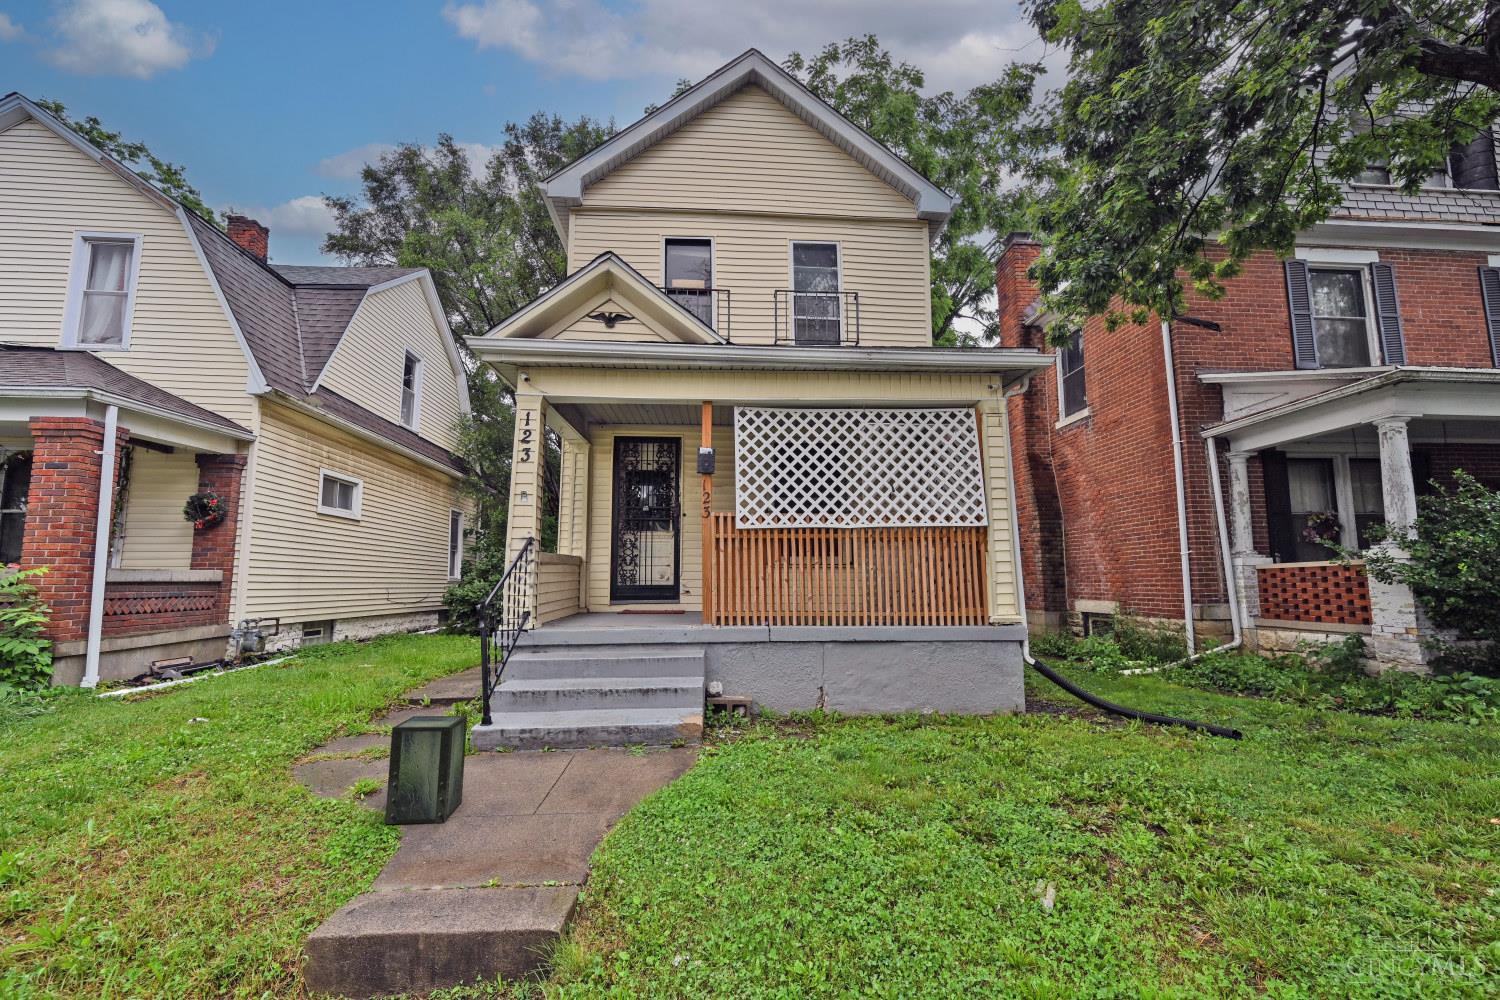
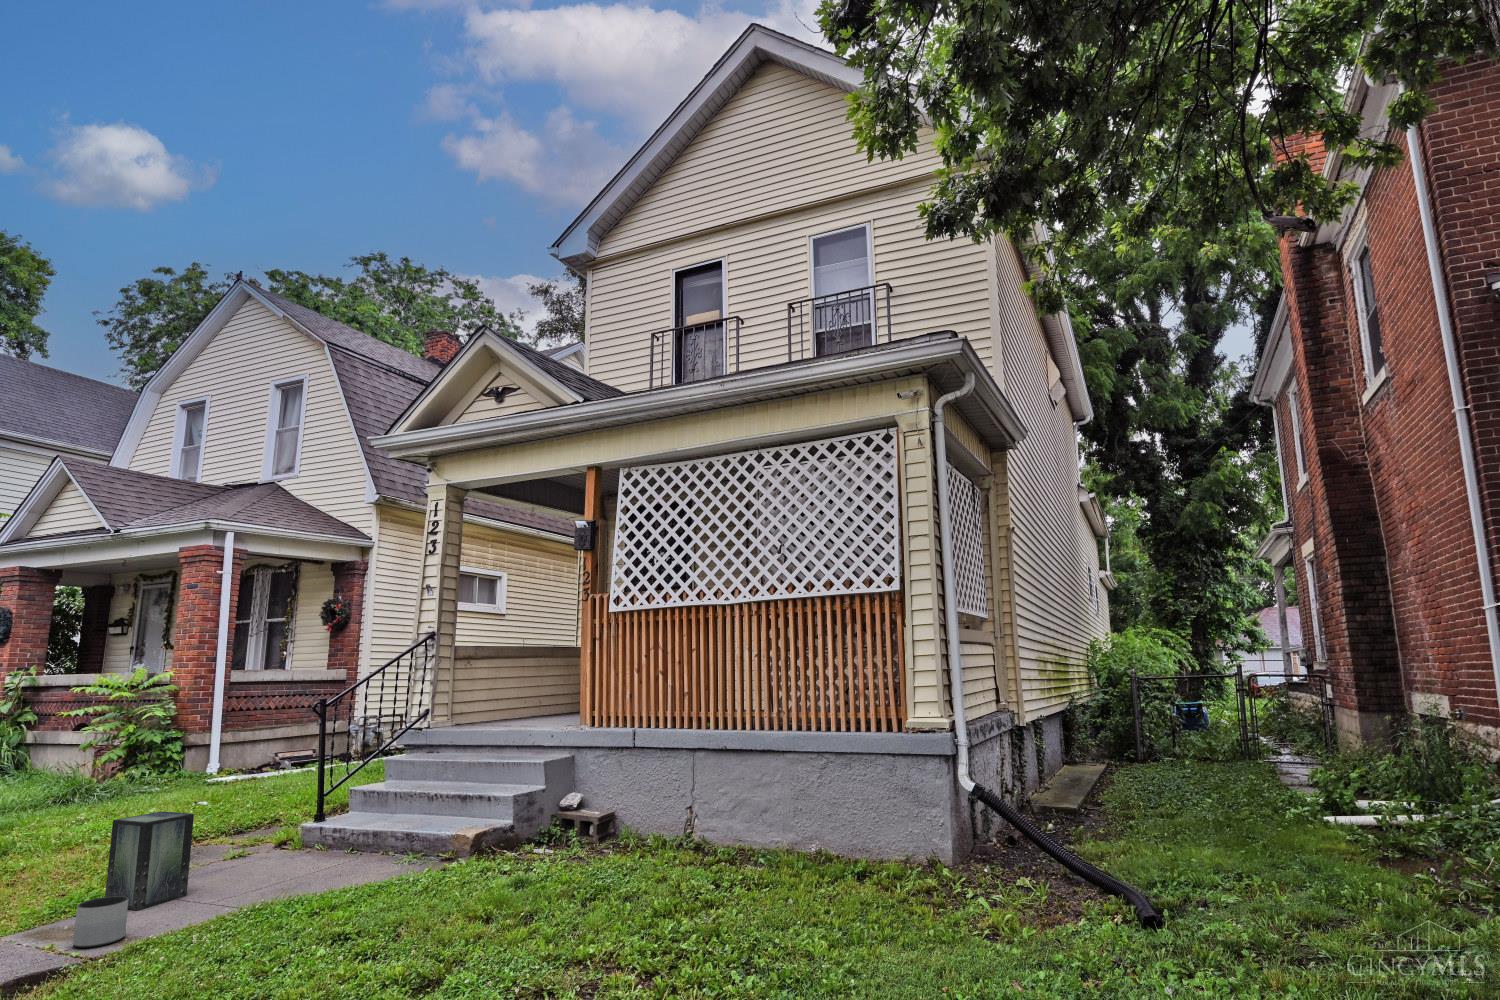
planter: none [470,804,521,863] -> present [73,896,128,948]

